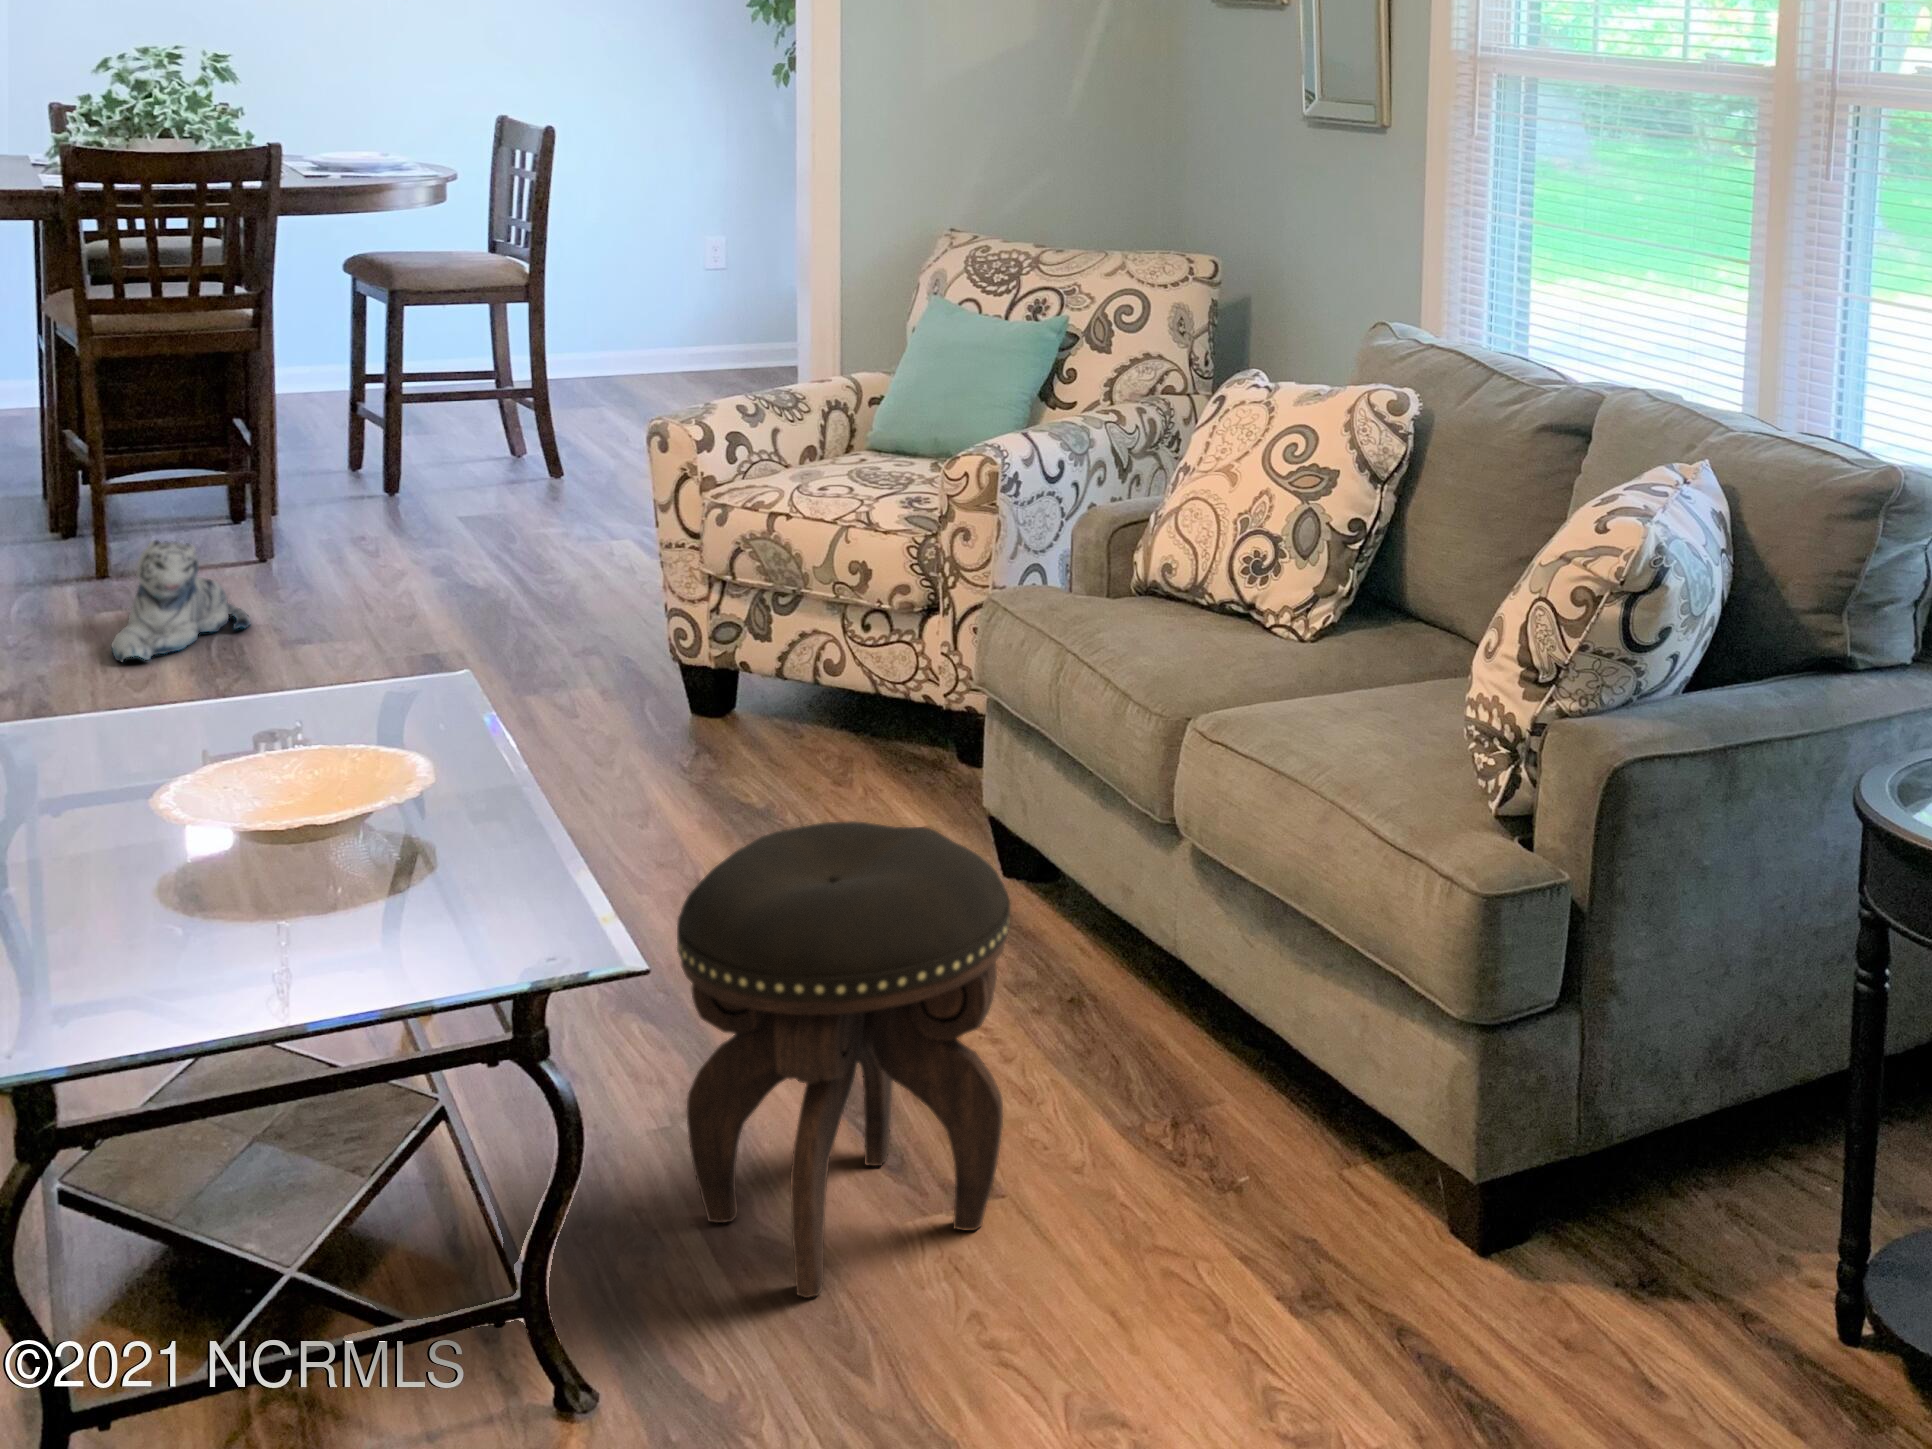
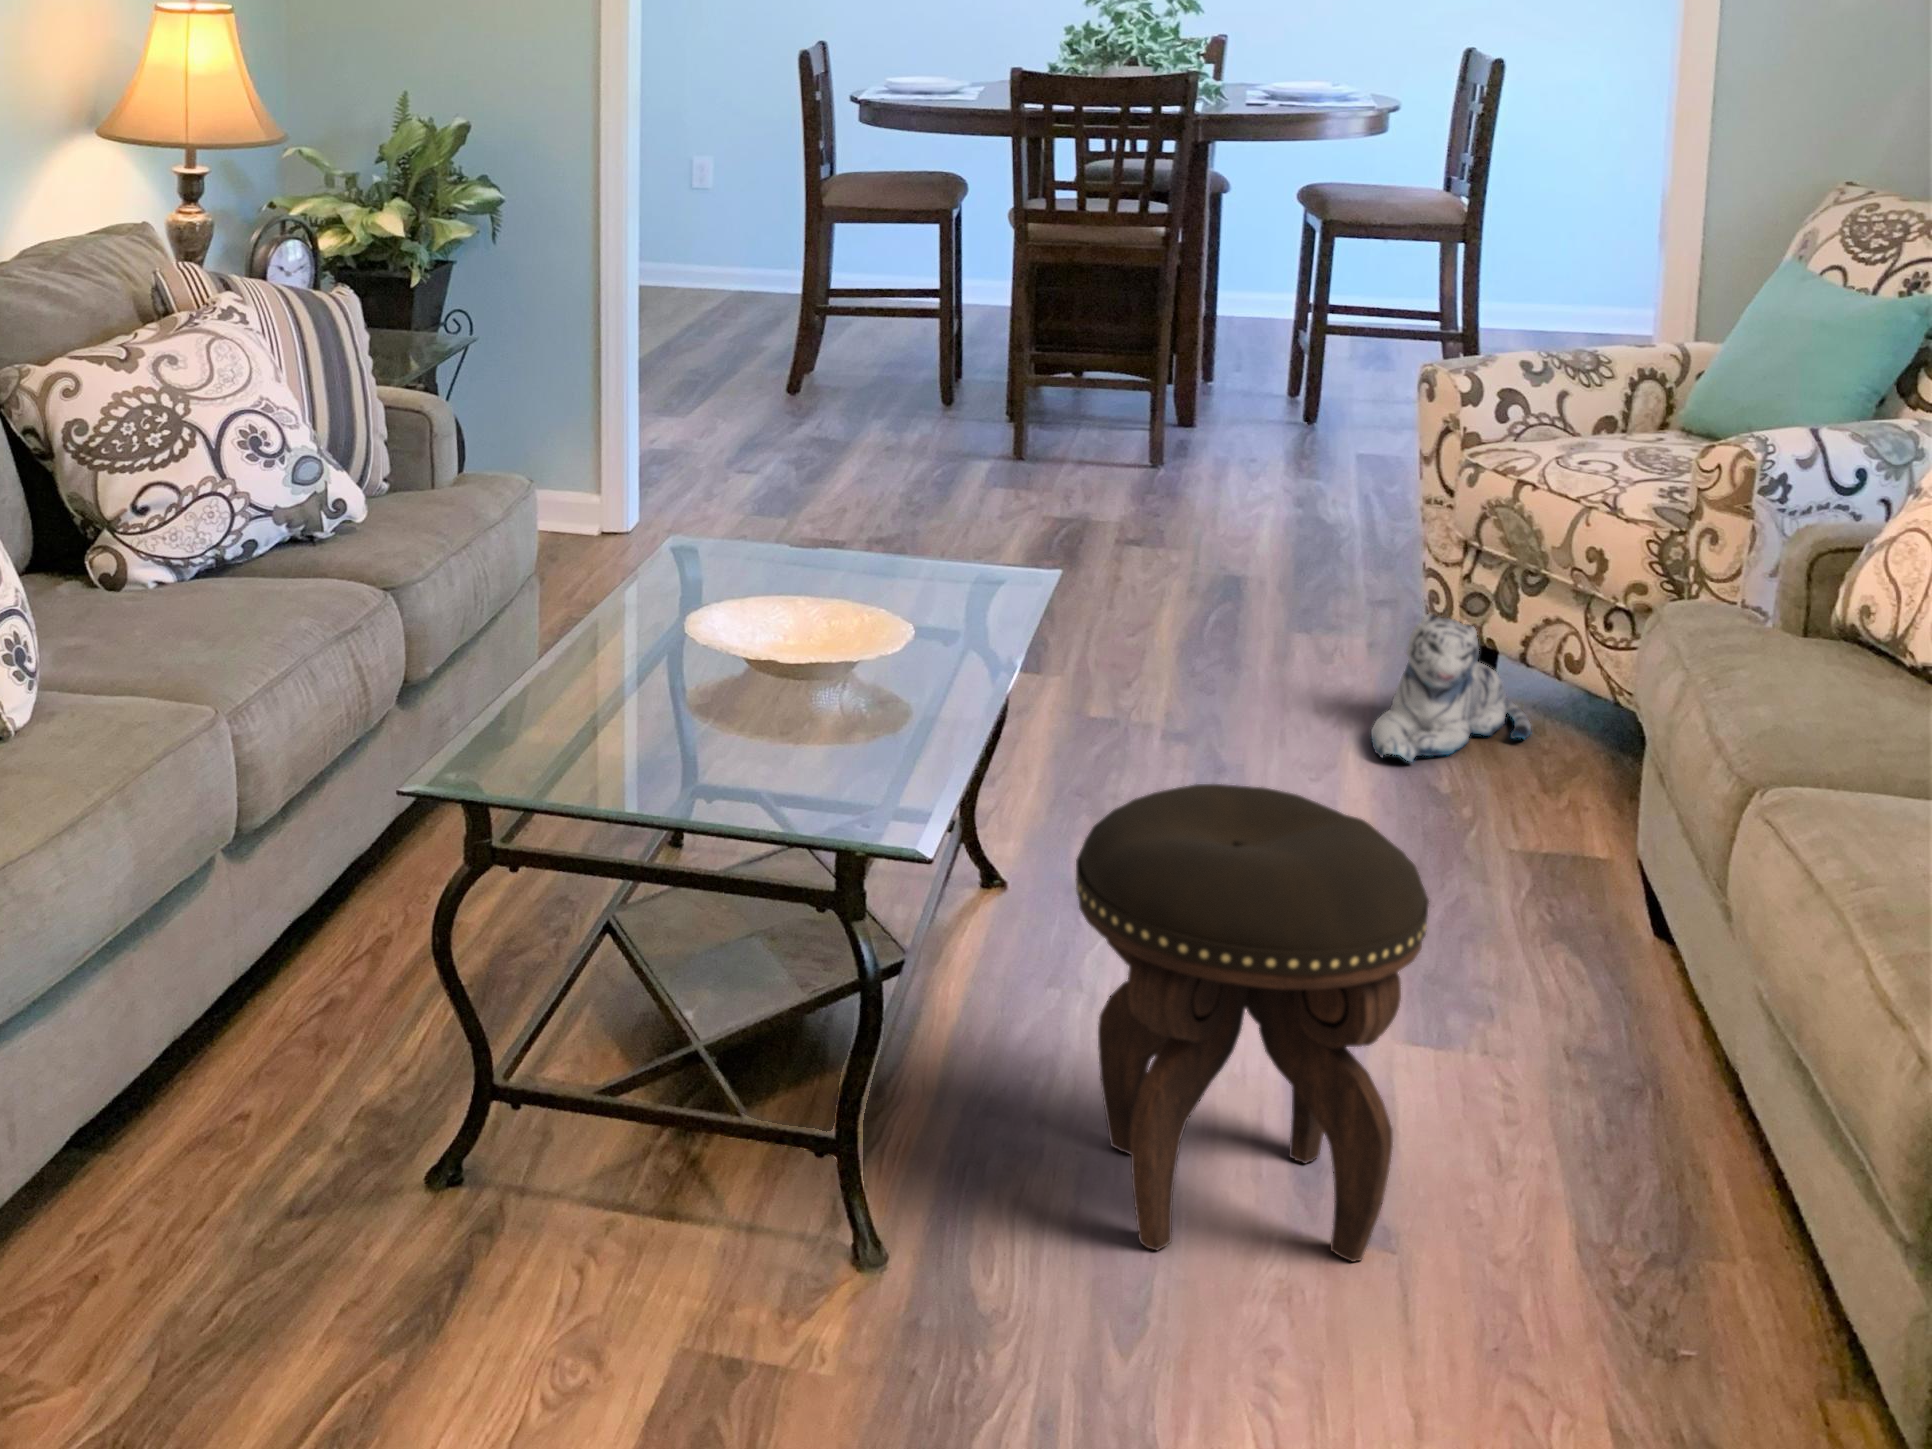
plush toy: present [112,540,251,662] -> present [1371,614,1531,762]

